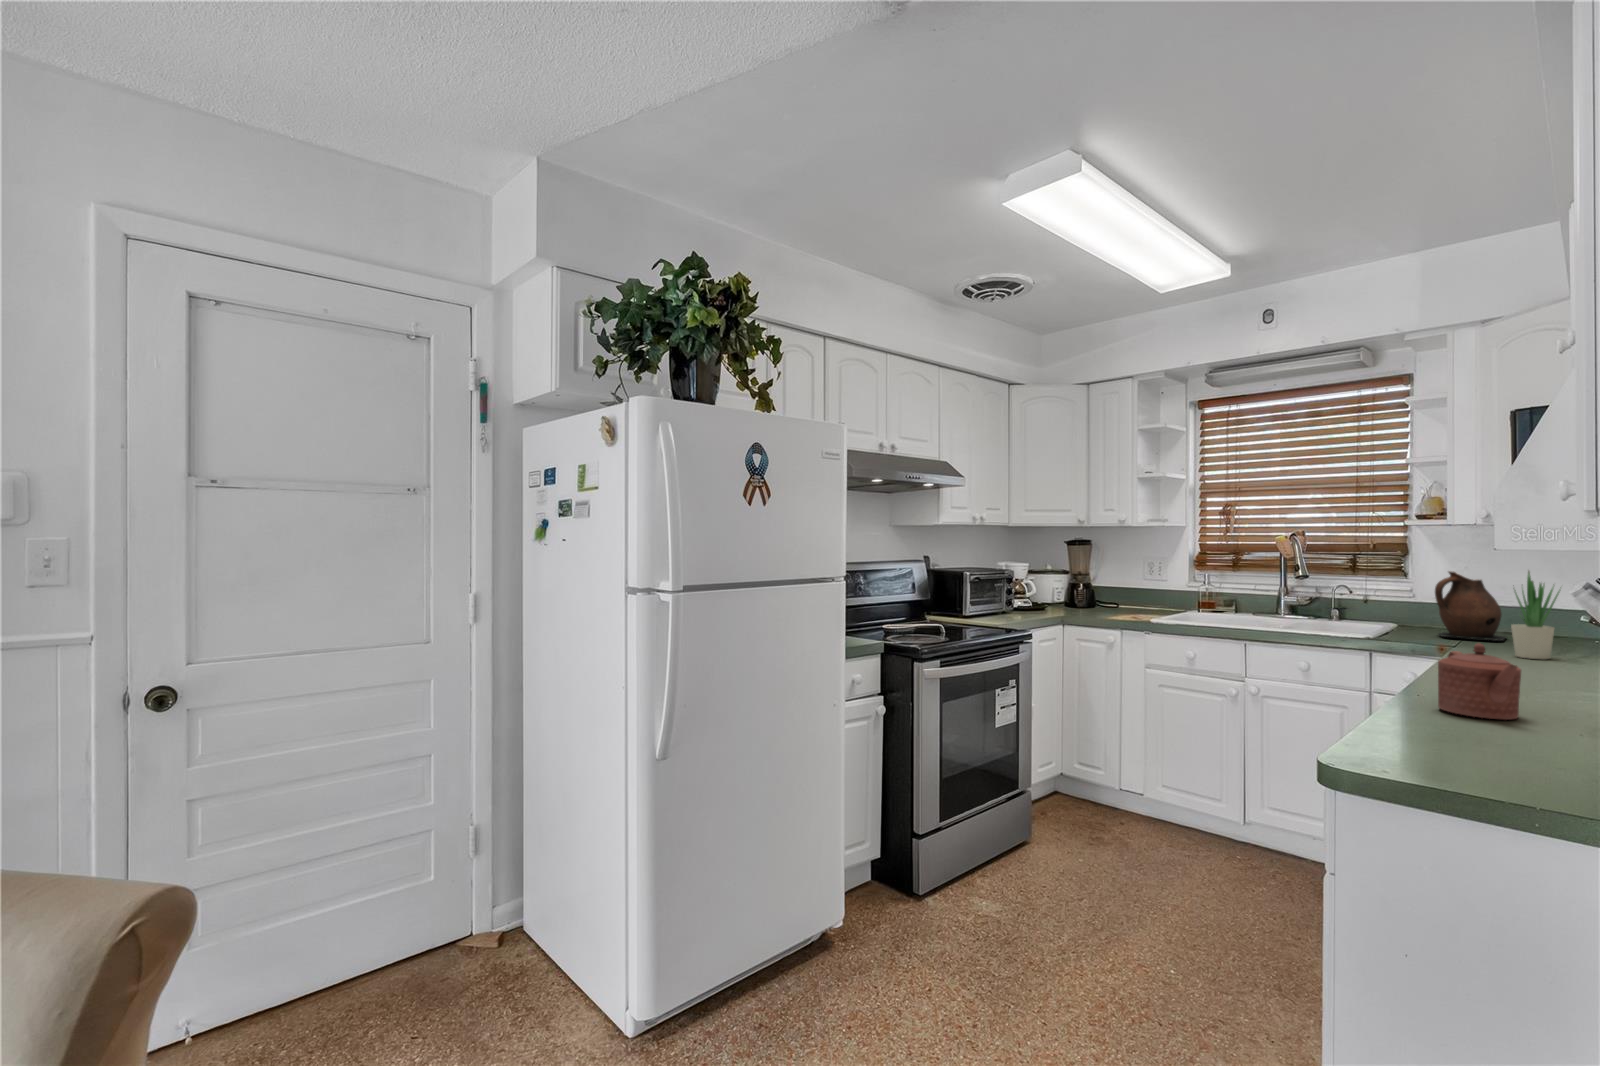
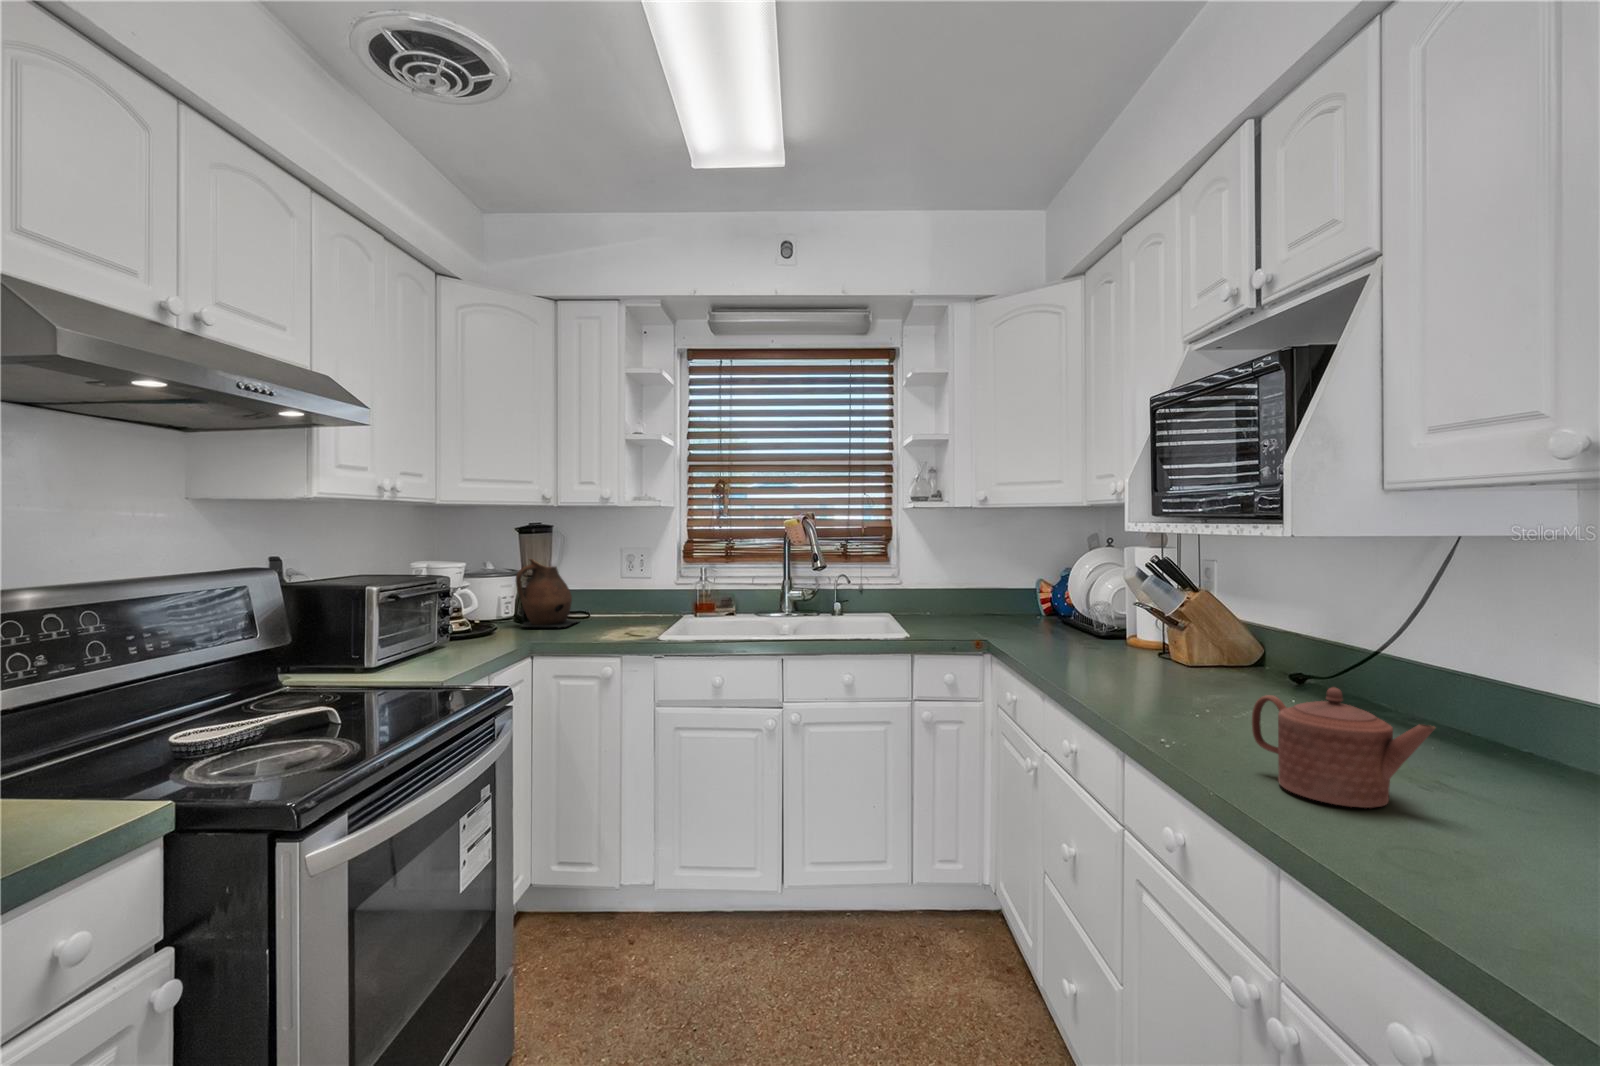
ceramic pitcher: present [1435,571,1506,641] -> present [516,559,579,628]
potted plant: present [1511,571,1560,659] -> none [1058,557,1099,654]

